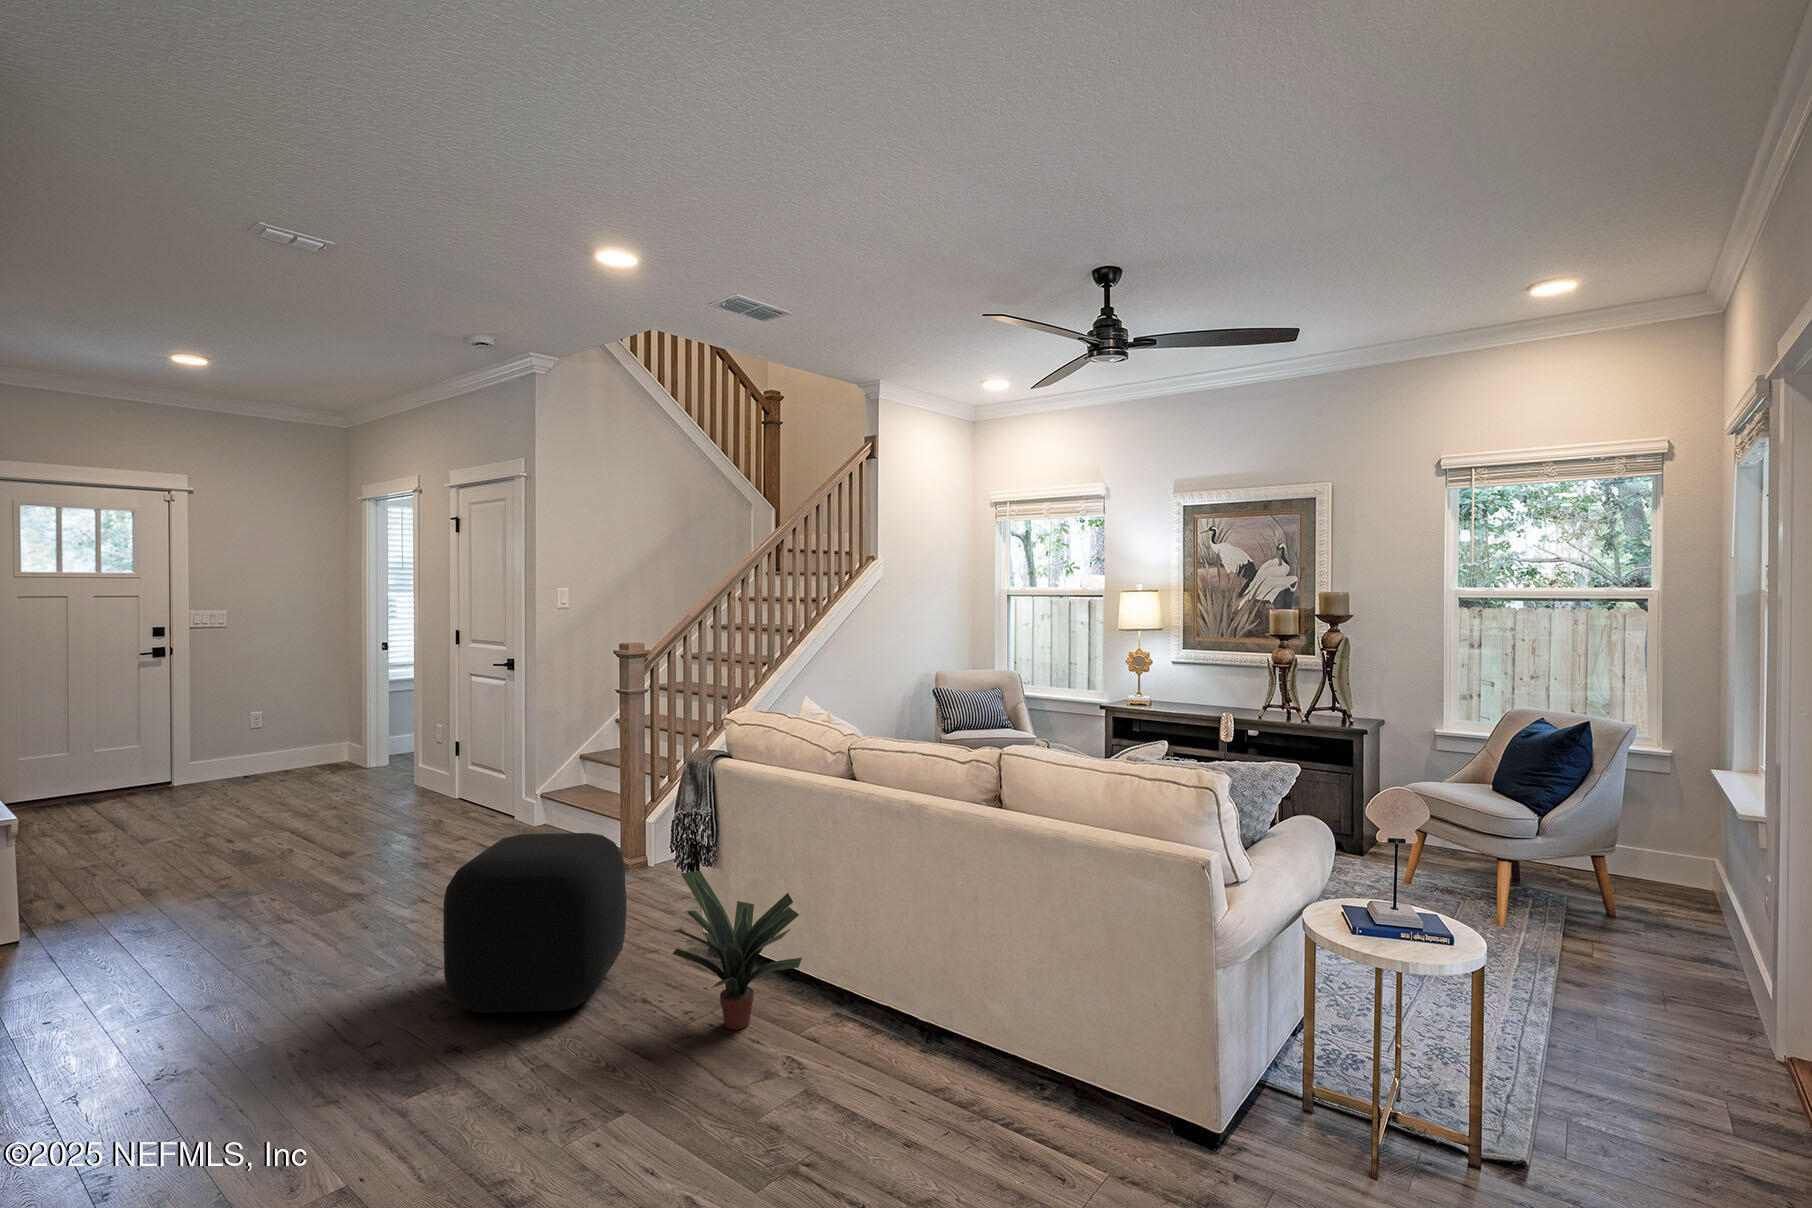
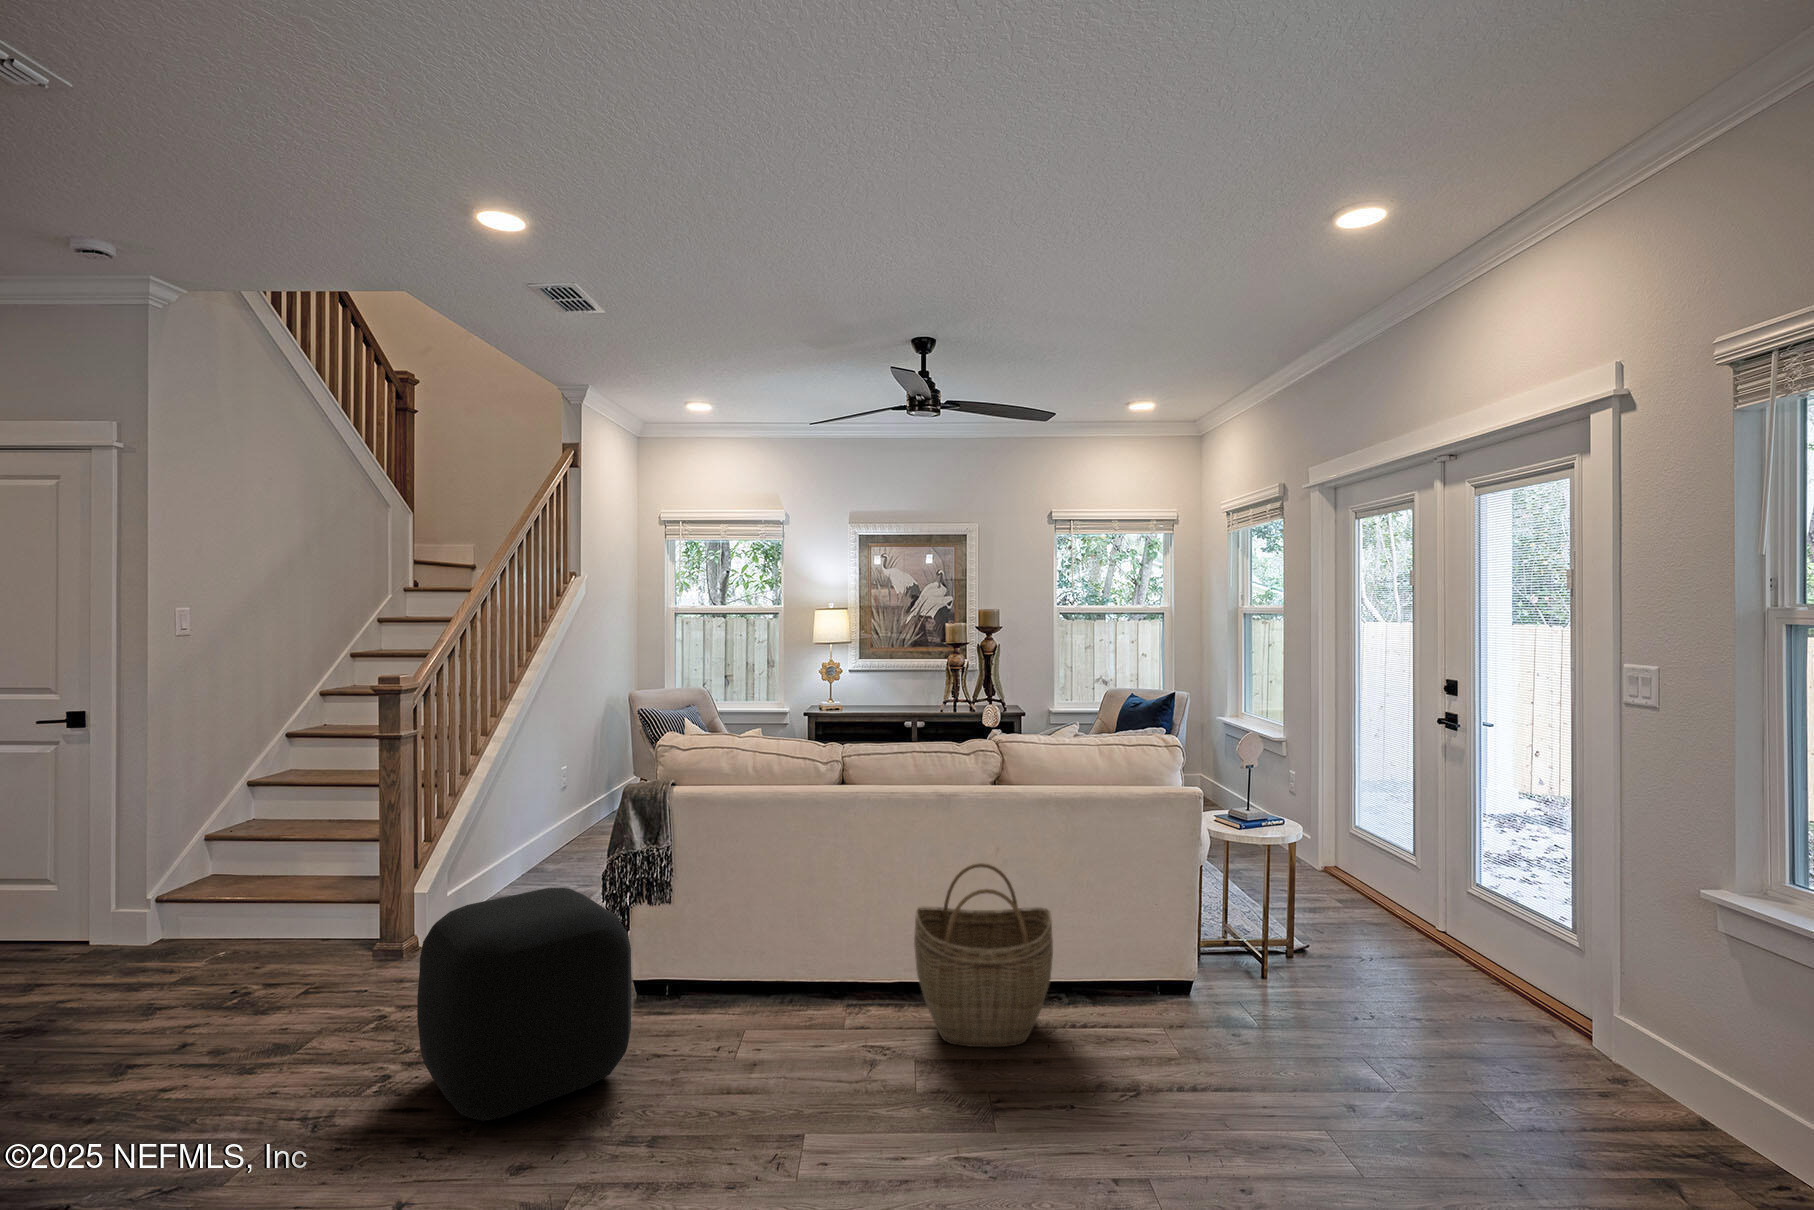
potted plant: present [673,871,802,1030] -> none [701,899,845,1042]
woven basket: none [825,893,989,1122] -> present [914,863,1053,1047]

